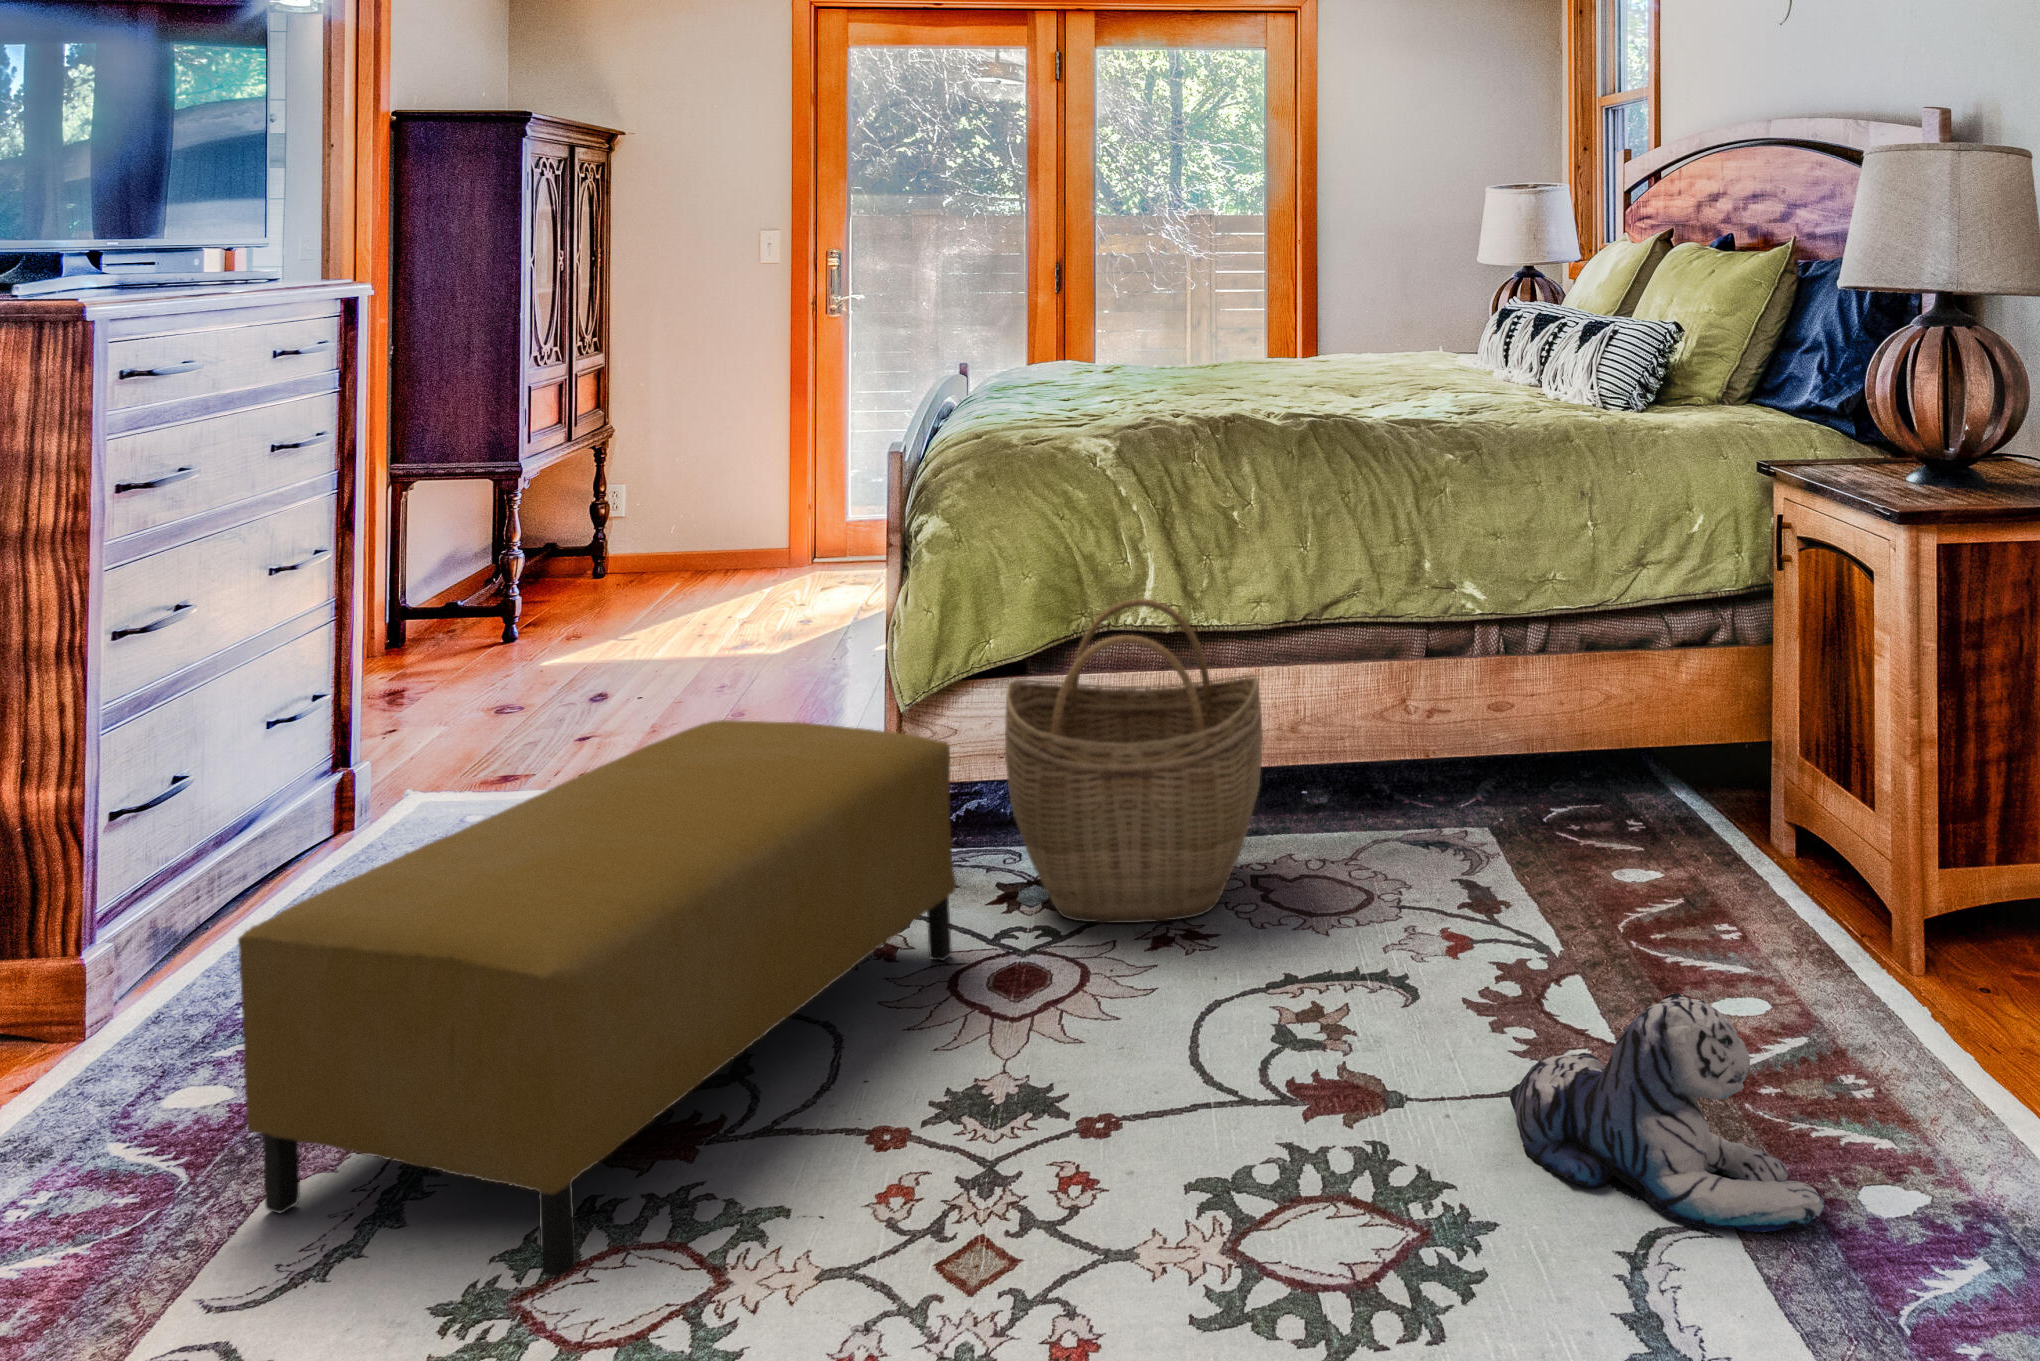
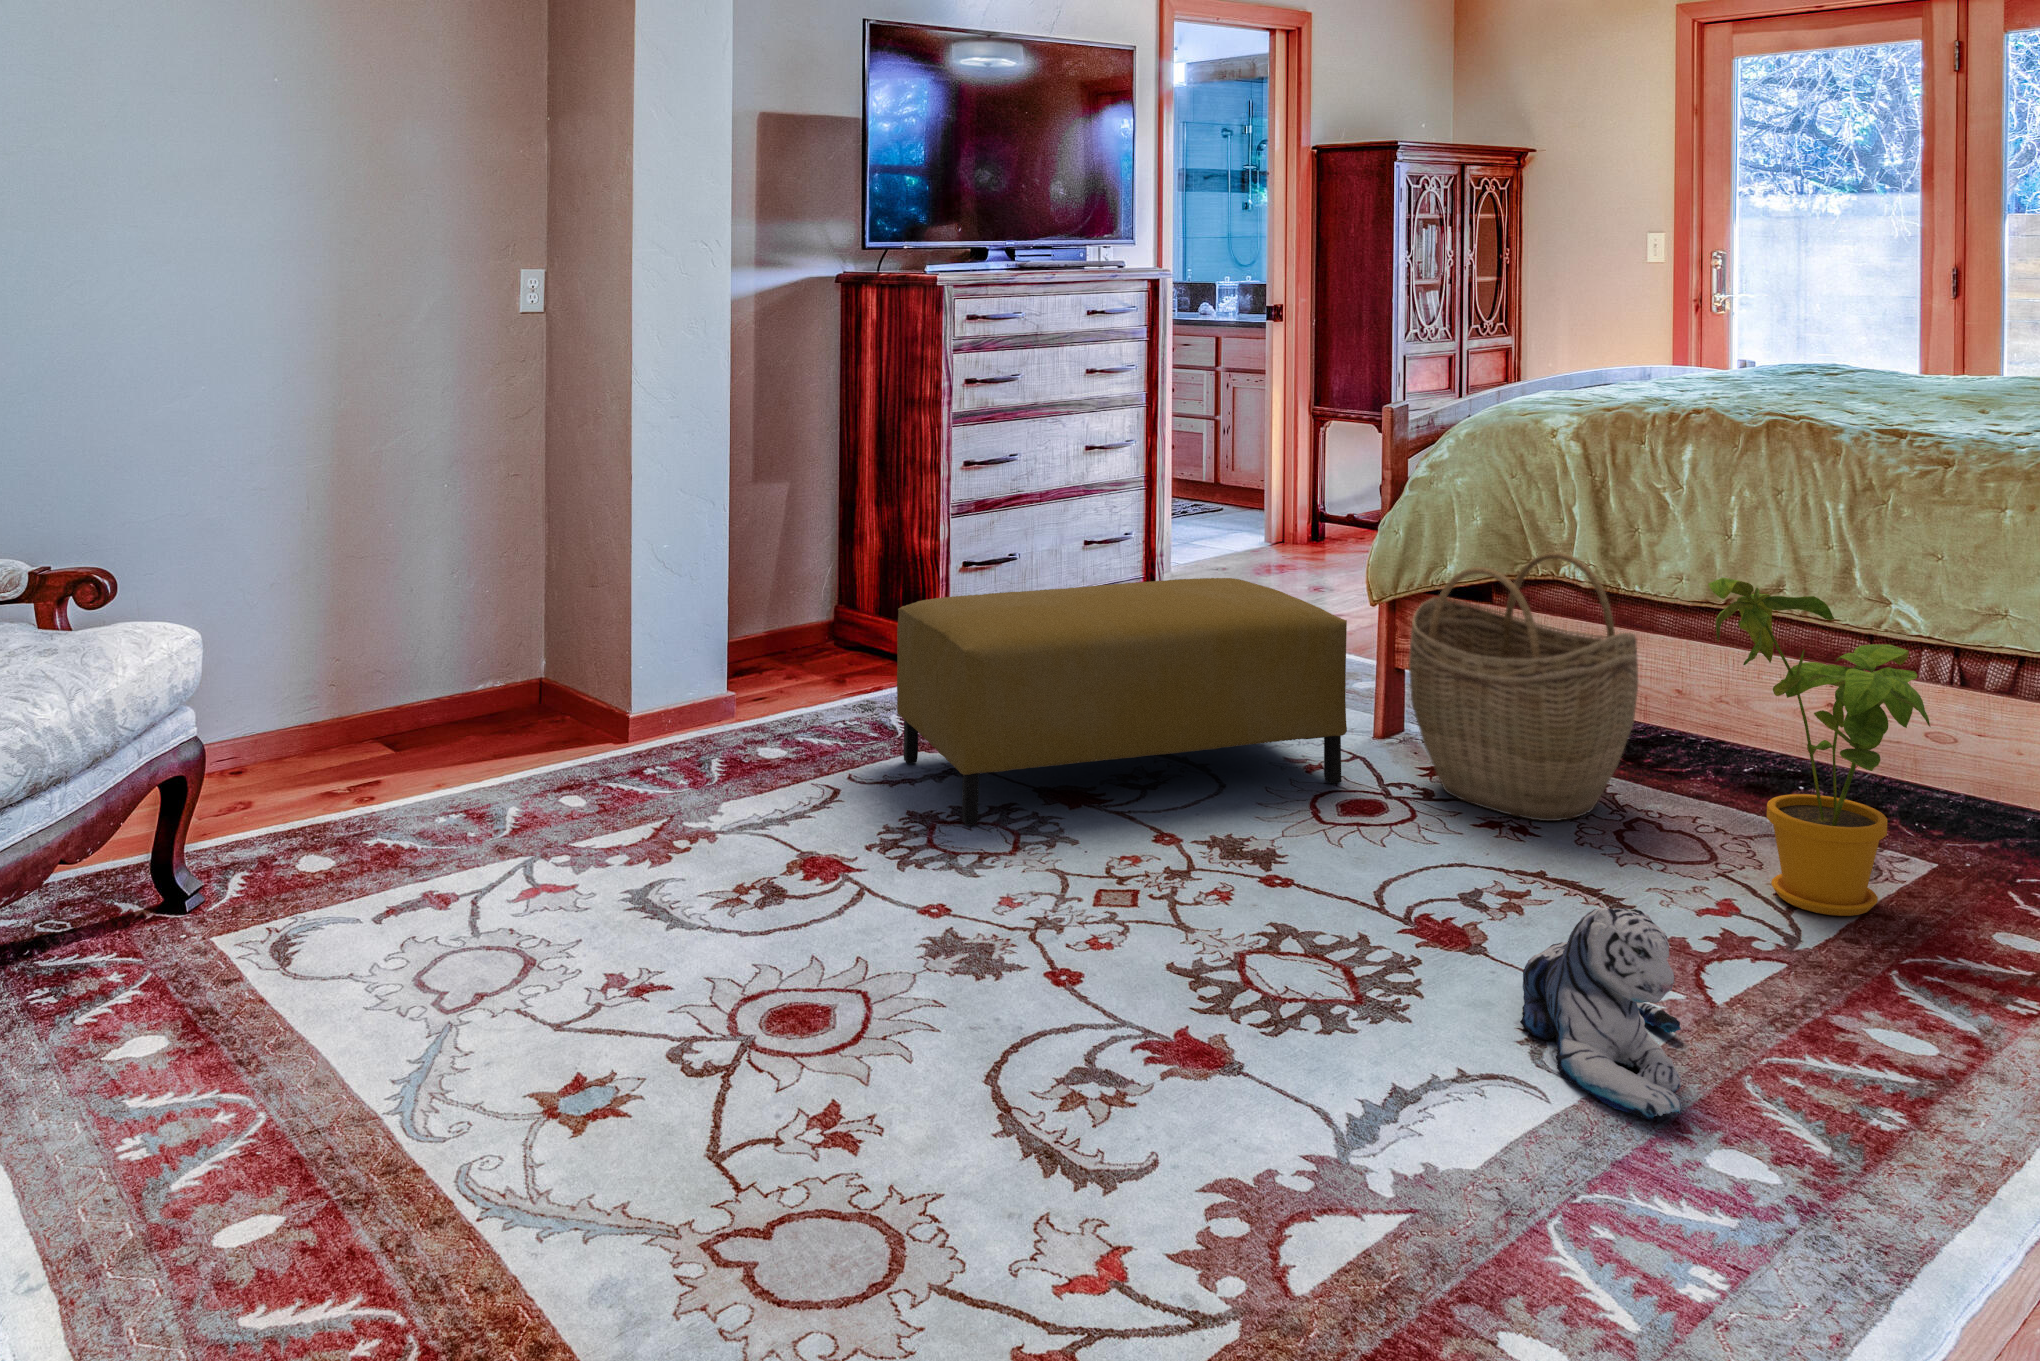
house plant: none [1399,596,1611,916] -> present [1708,578,1930,916]

